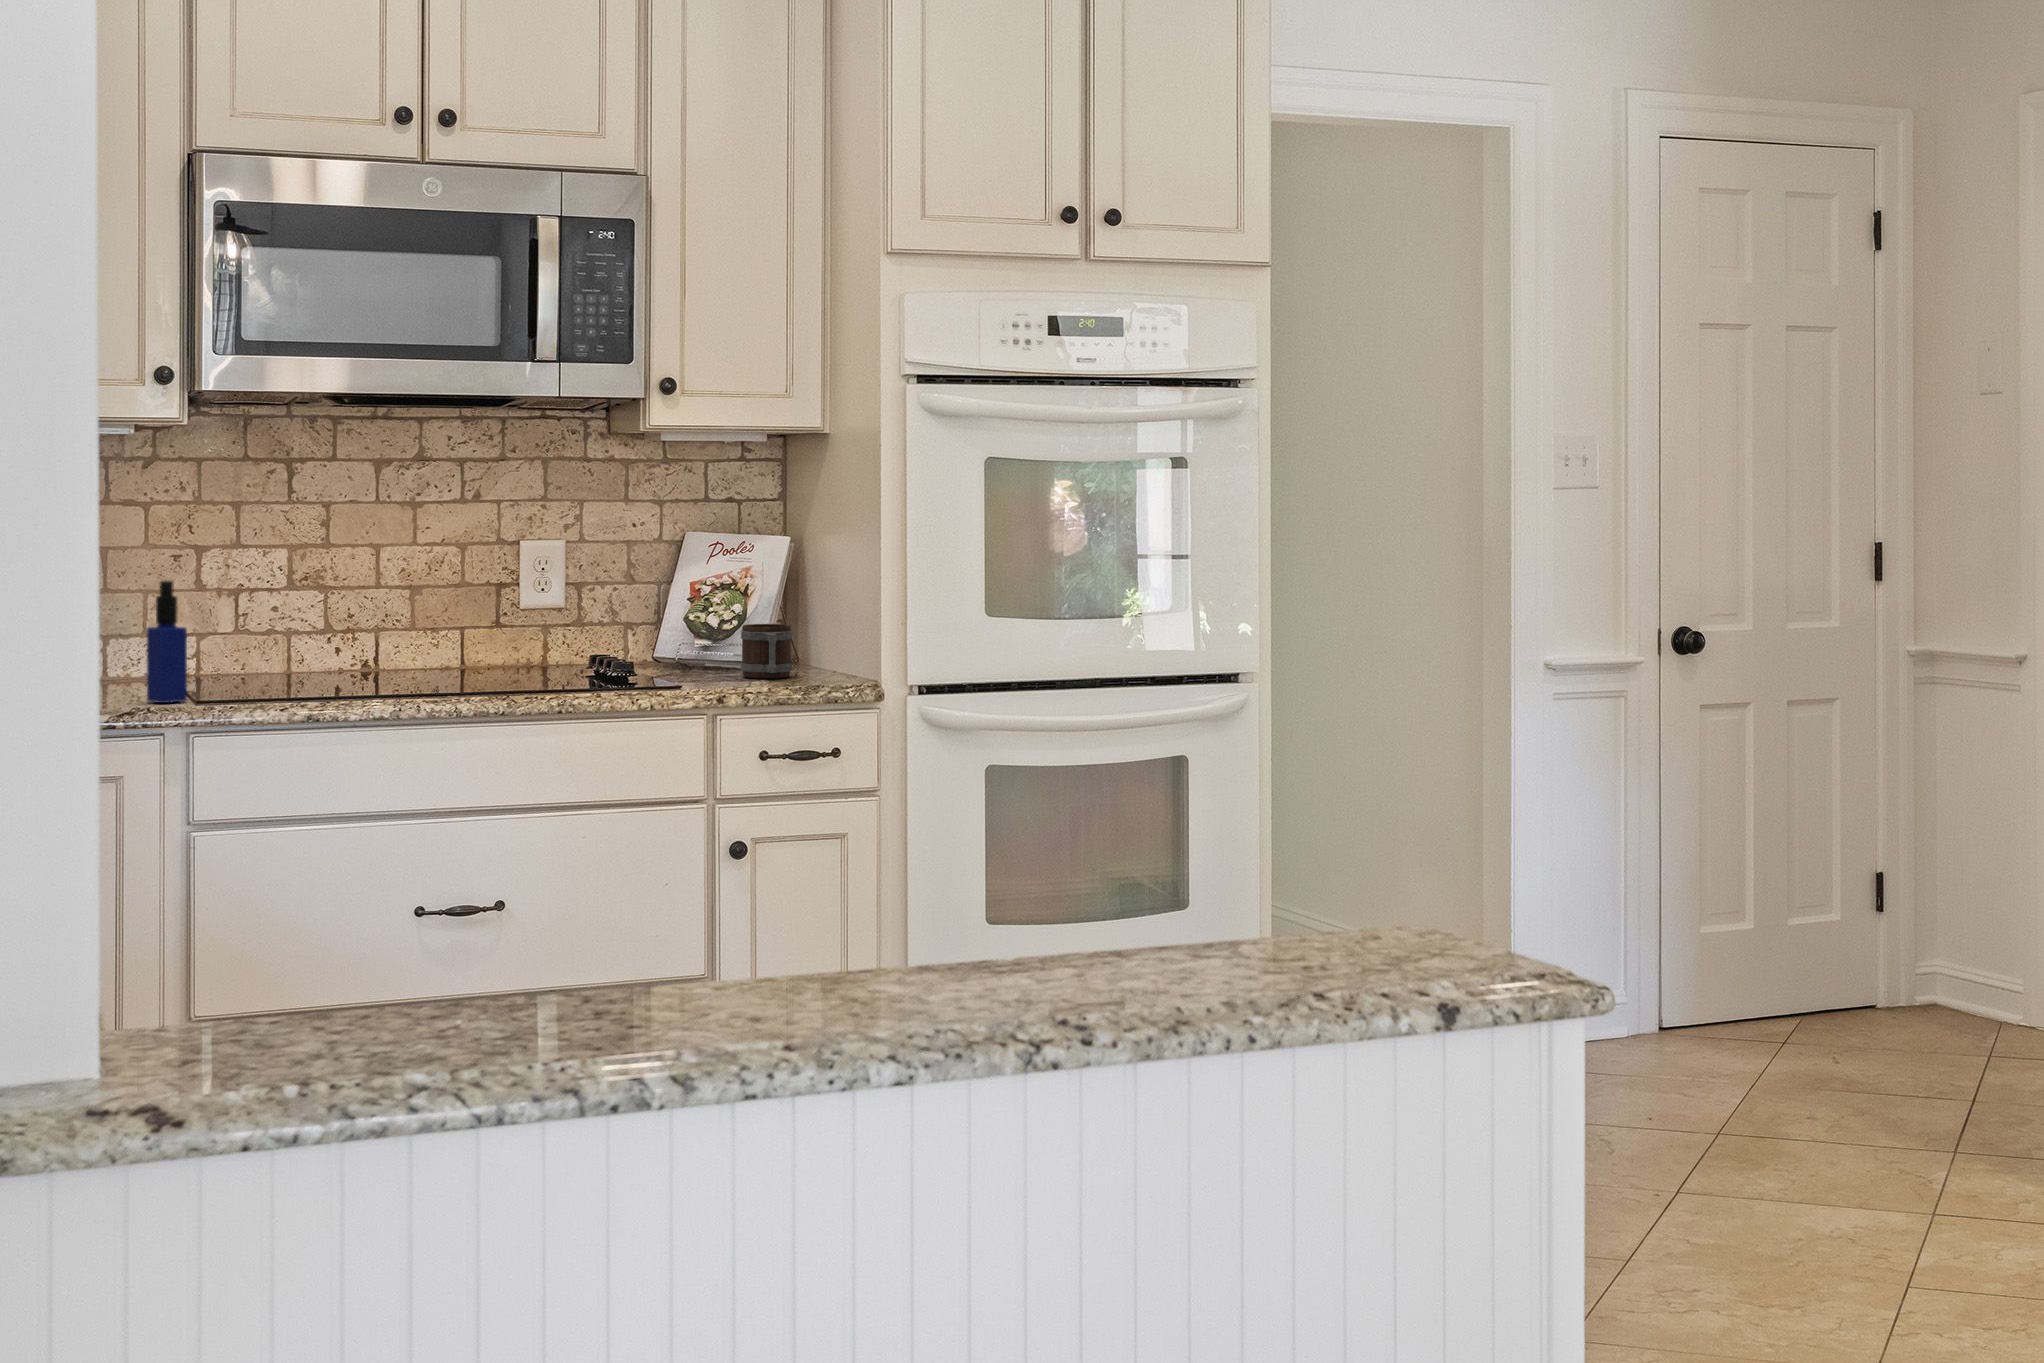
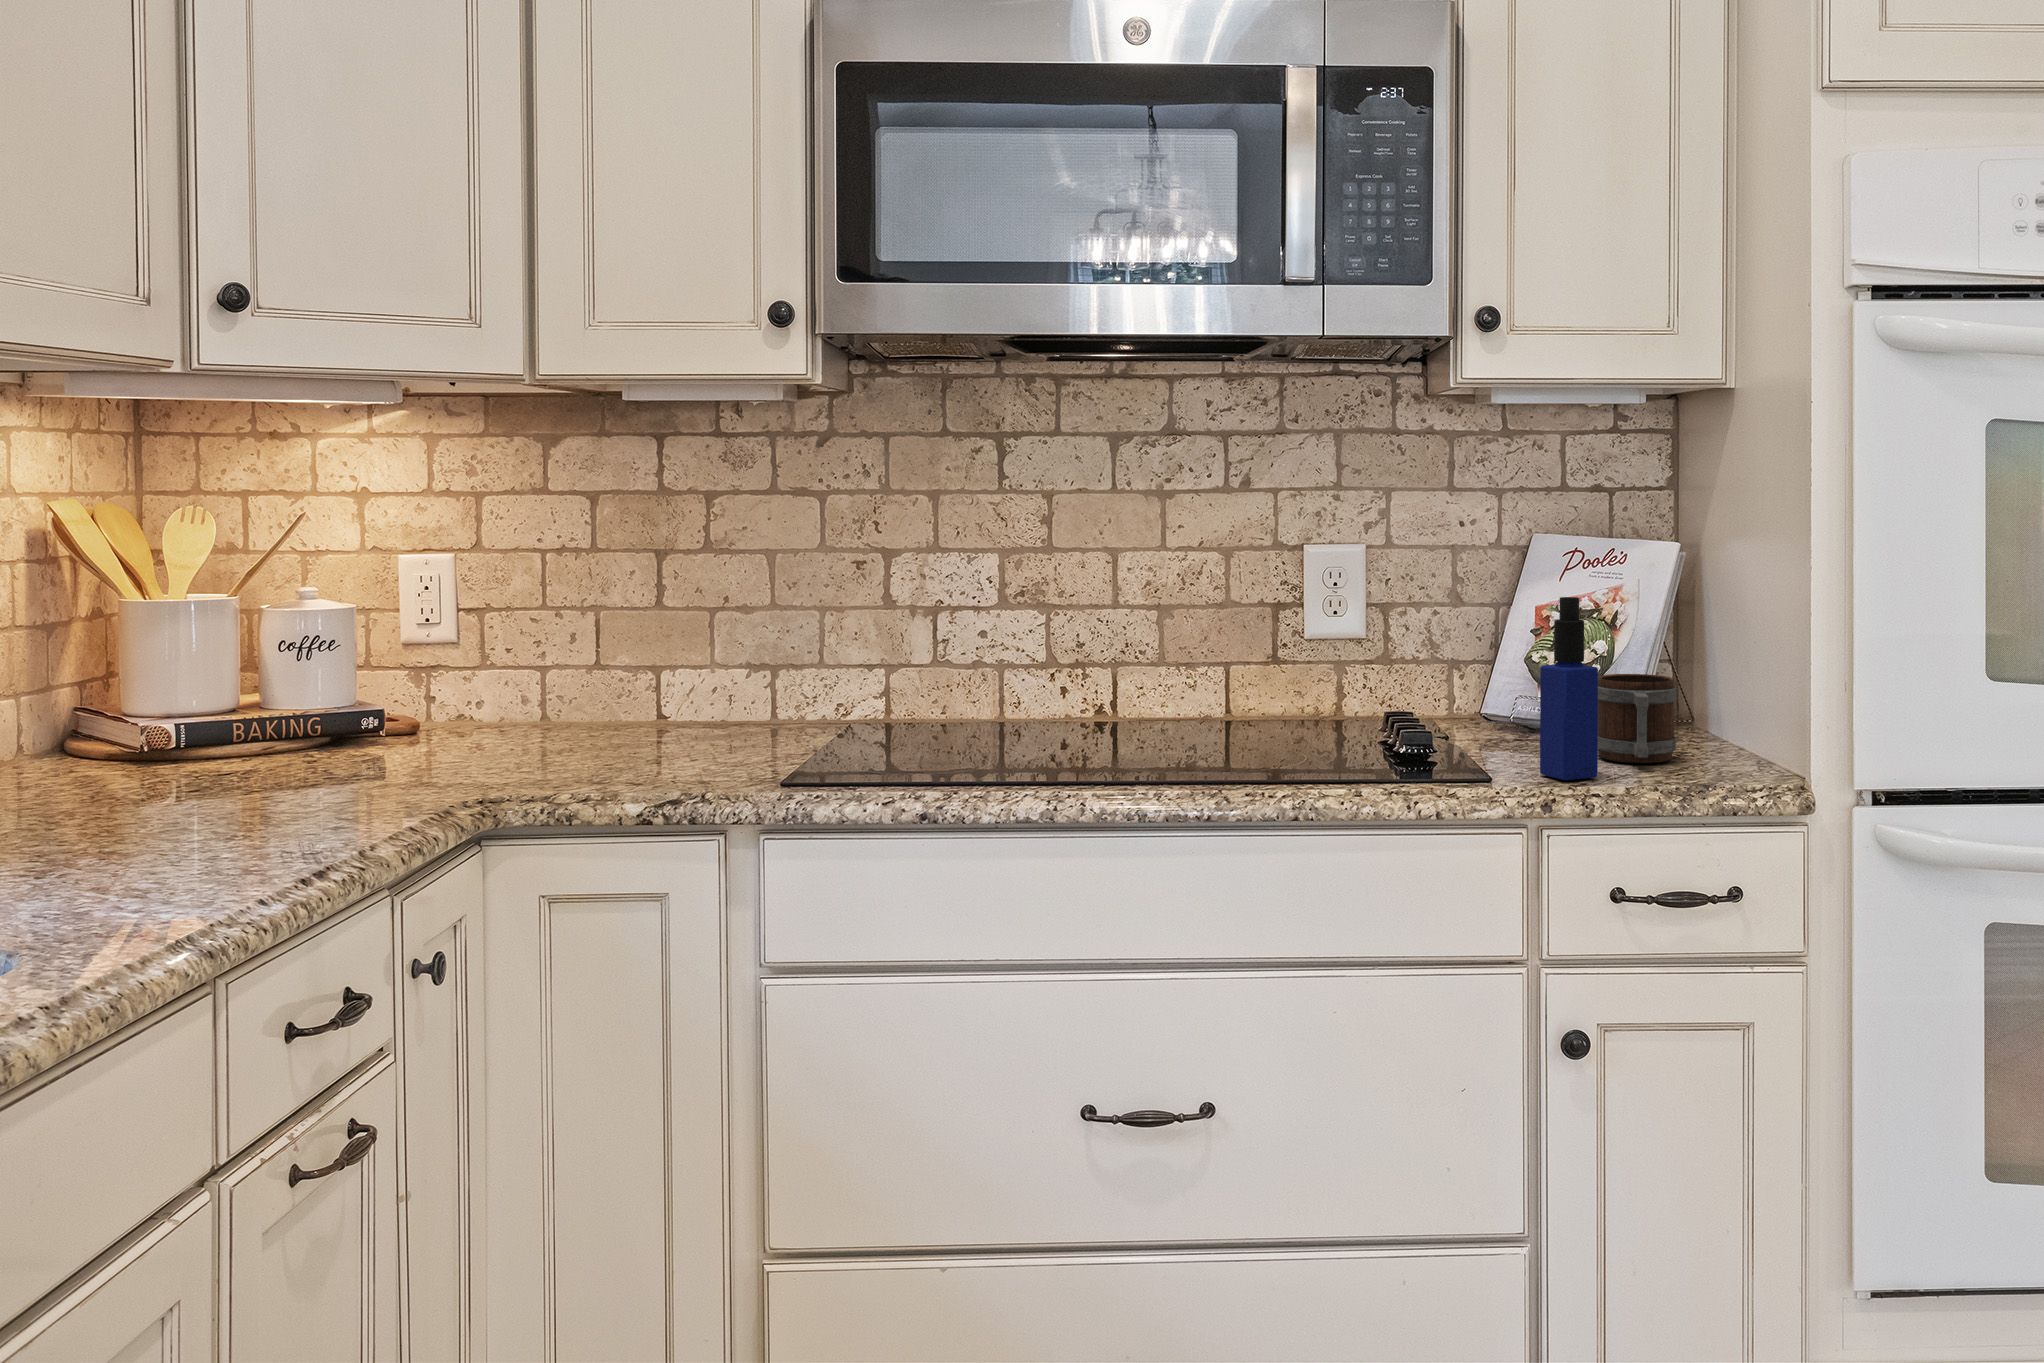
bottle: present [147,581,187,703] -> present [1540,597,1598,780]

